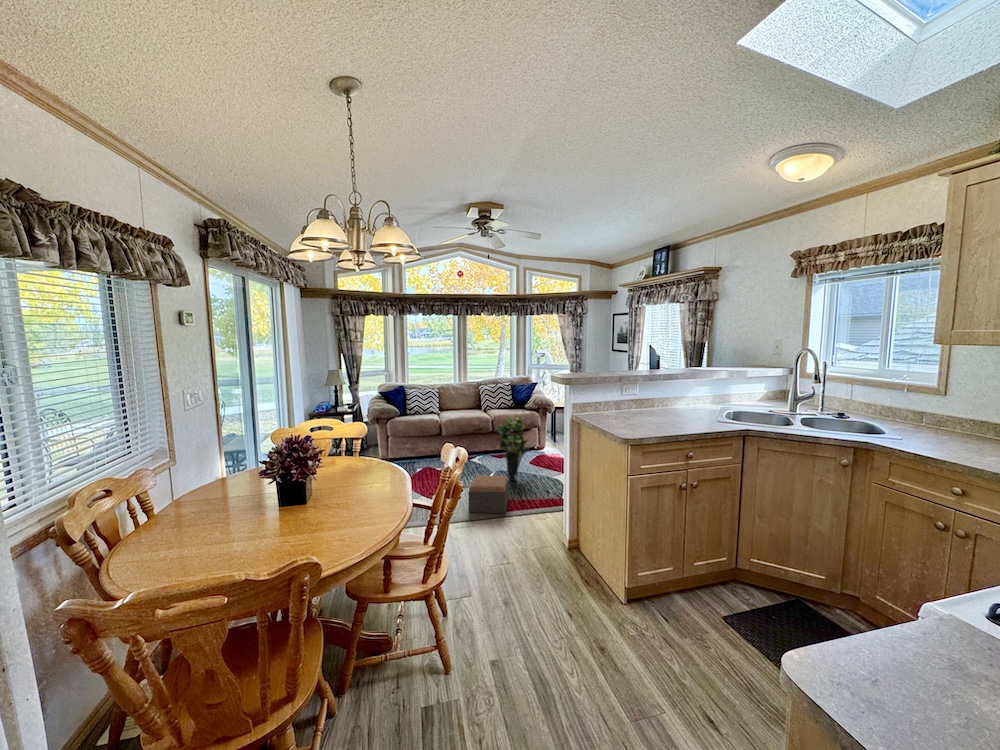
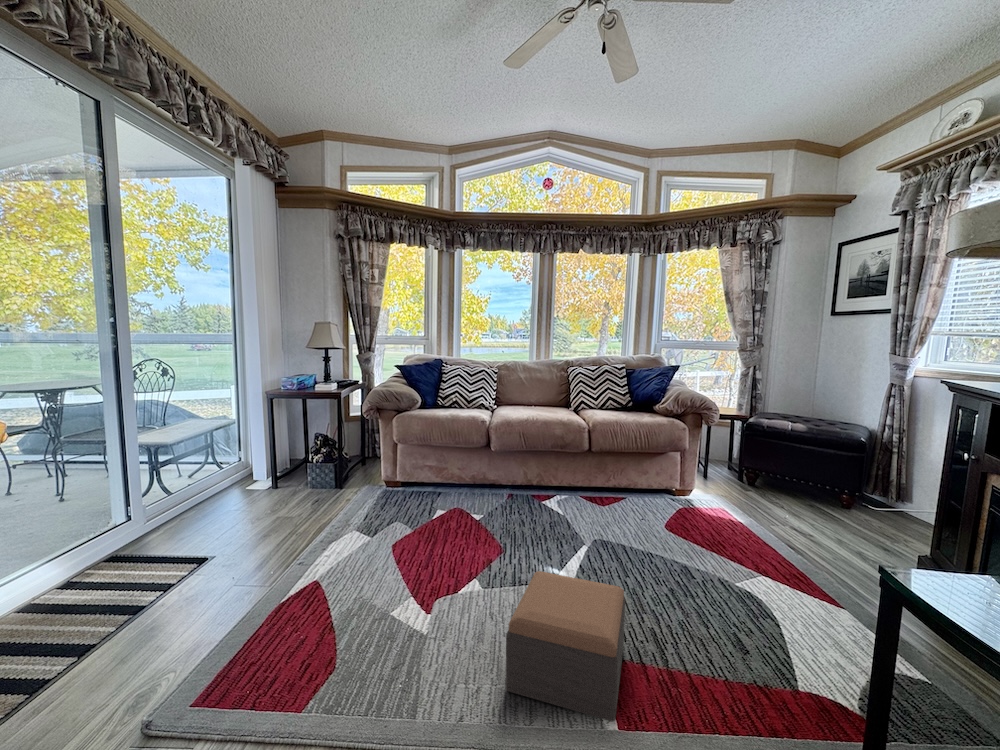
potted plant: present [496,417,529,481] -> none [597,424,679,580]

